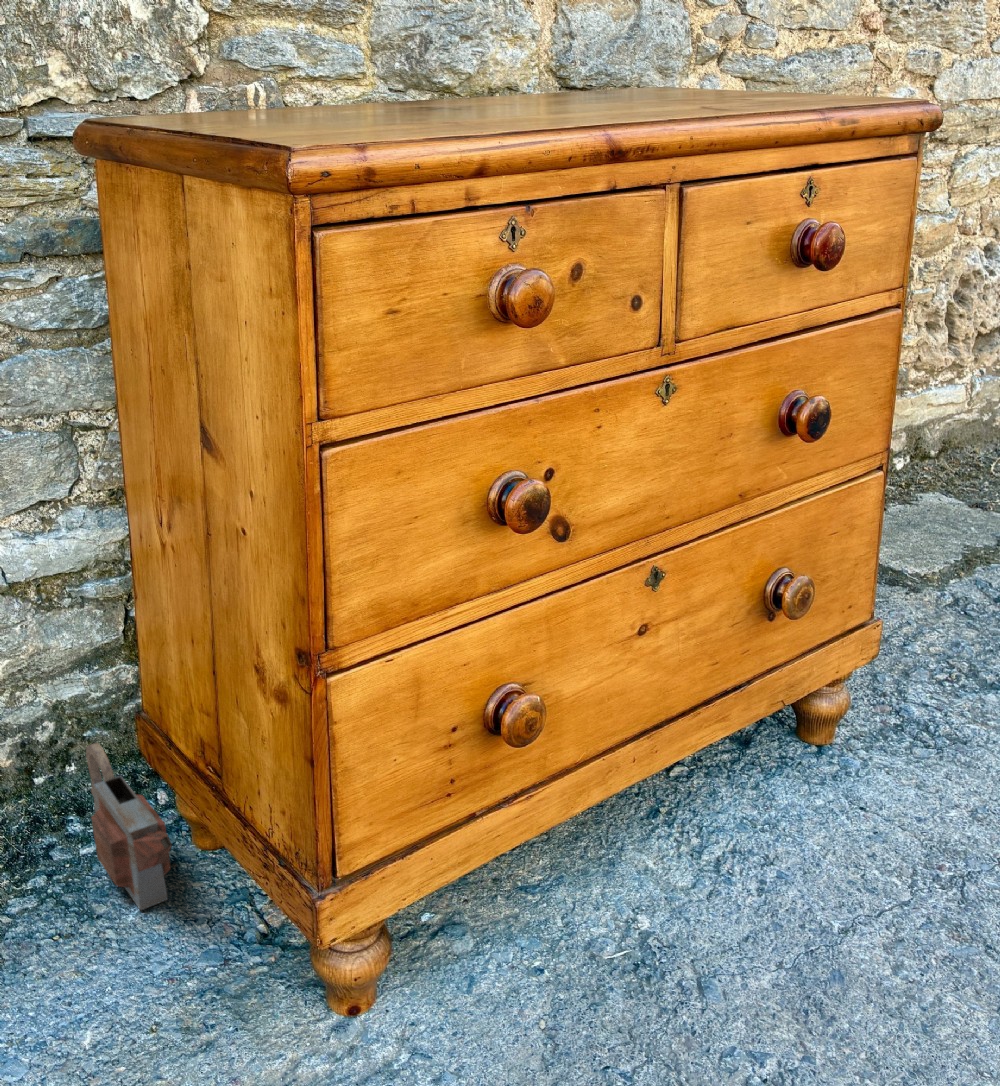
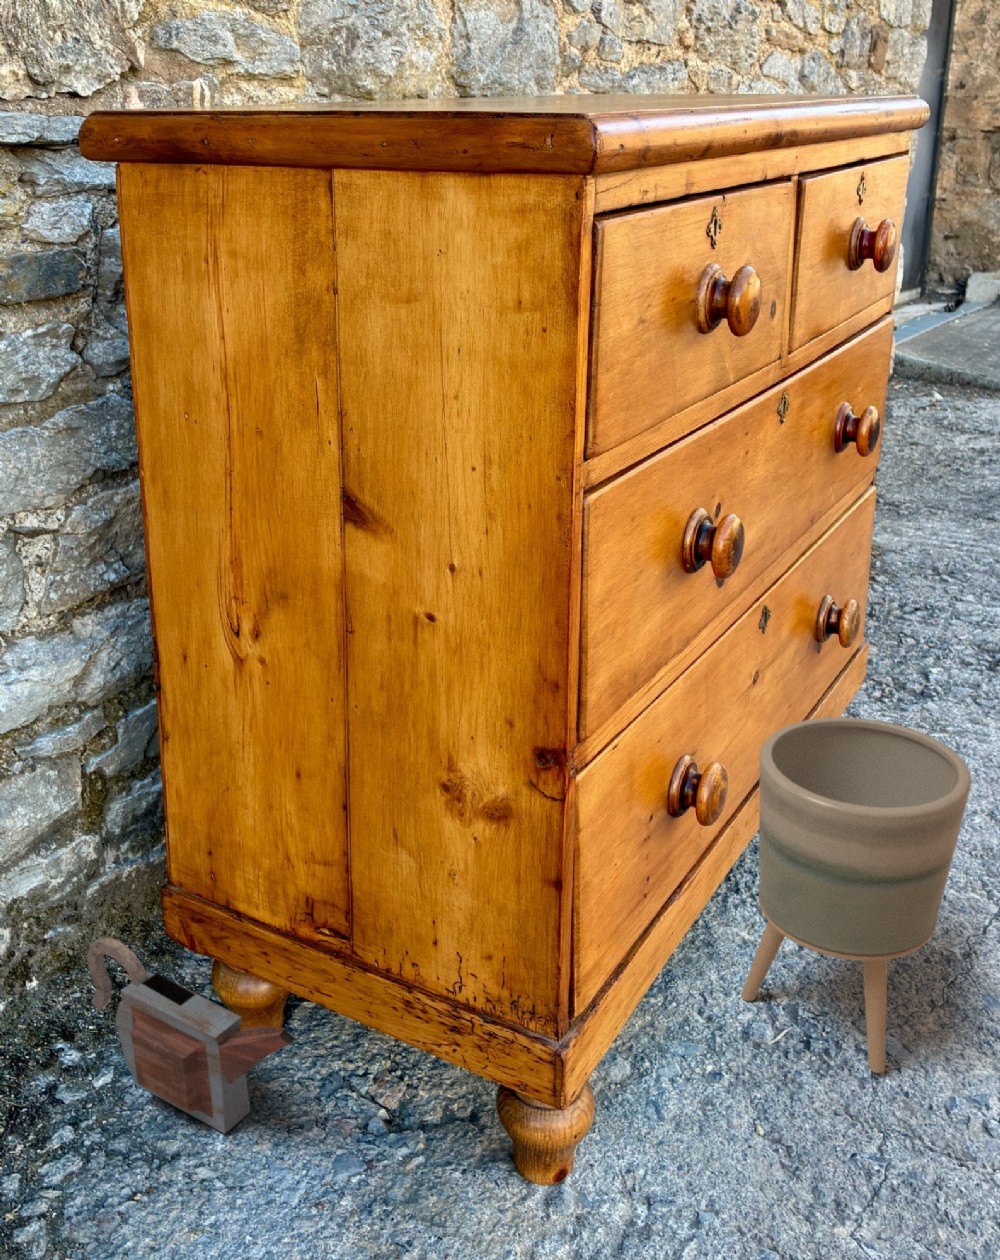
planter: none [602,676,792,1006] -> present [741,717,971,1073]

